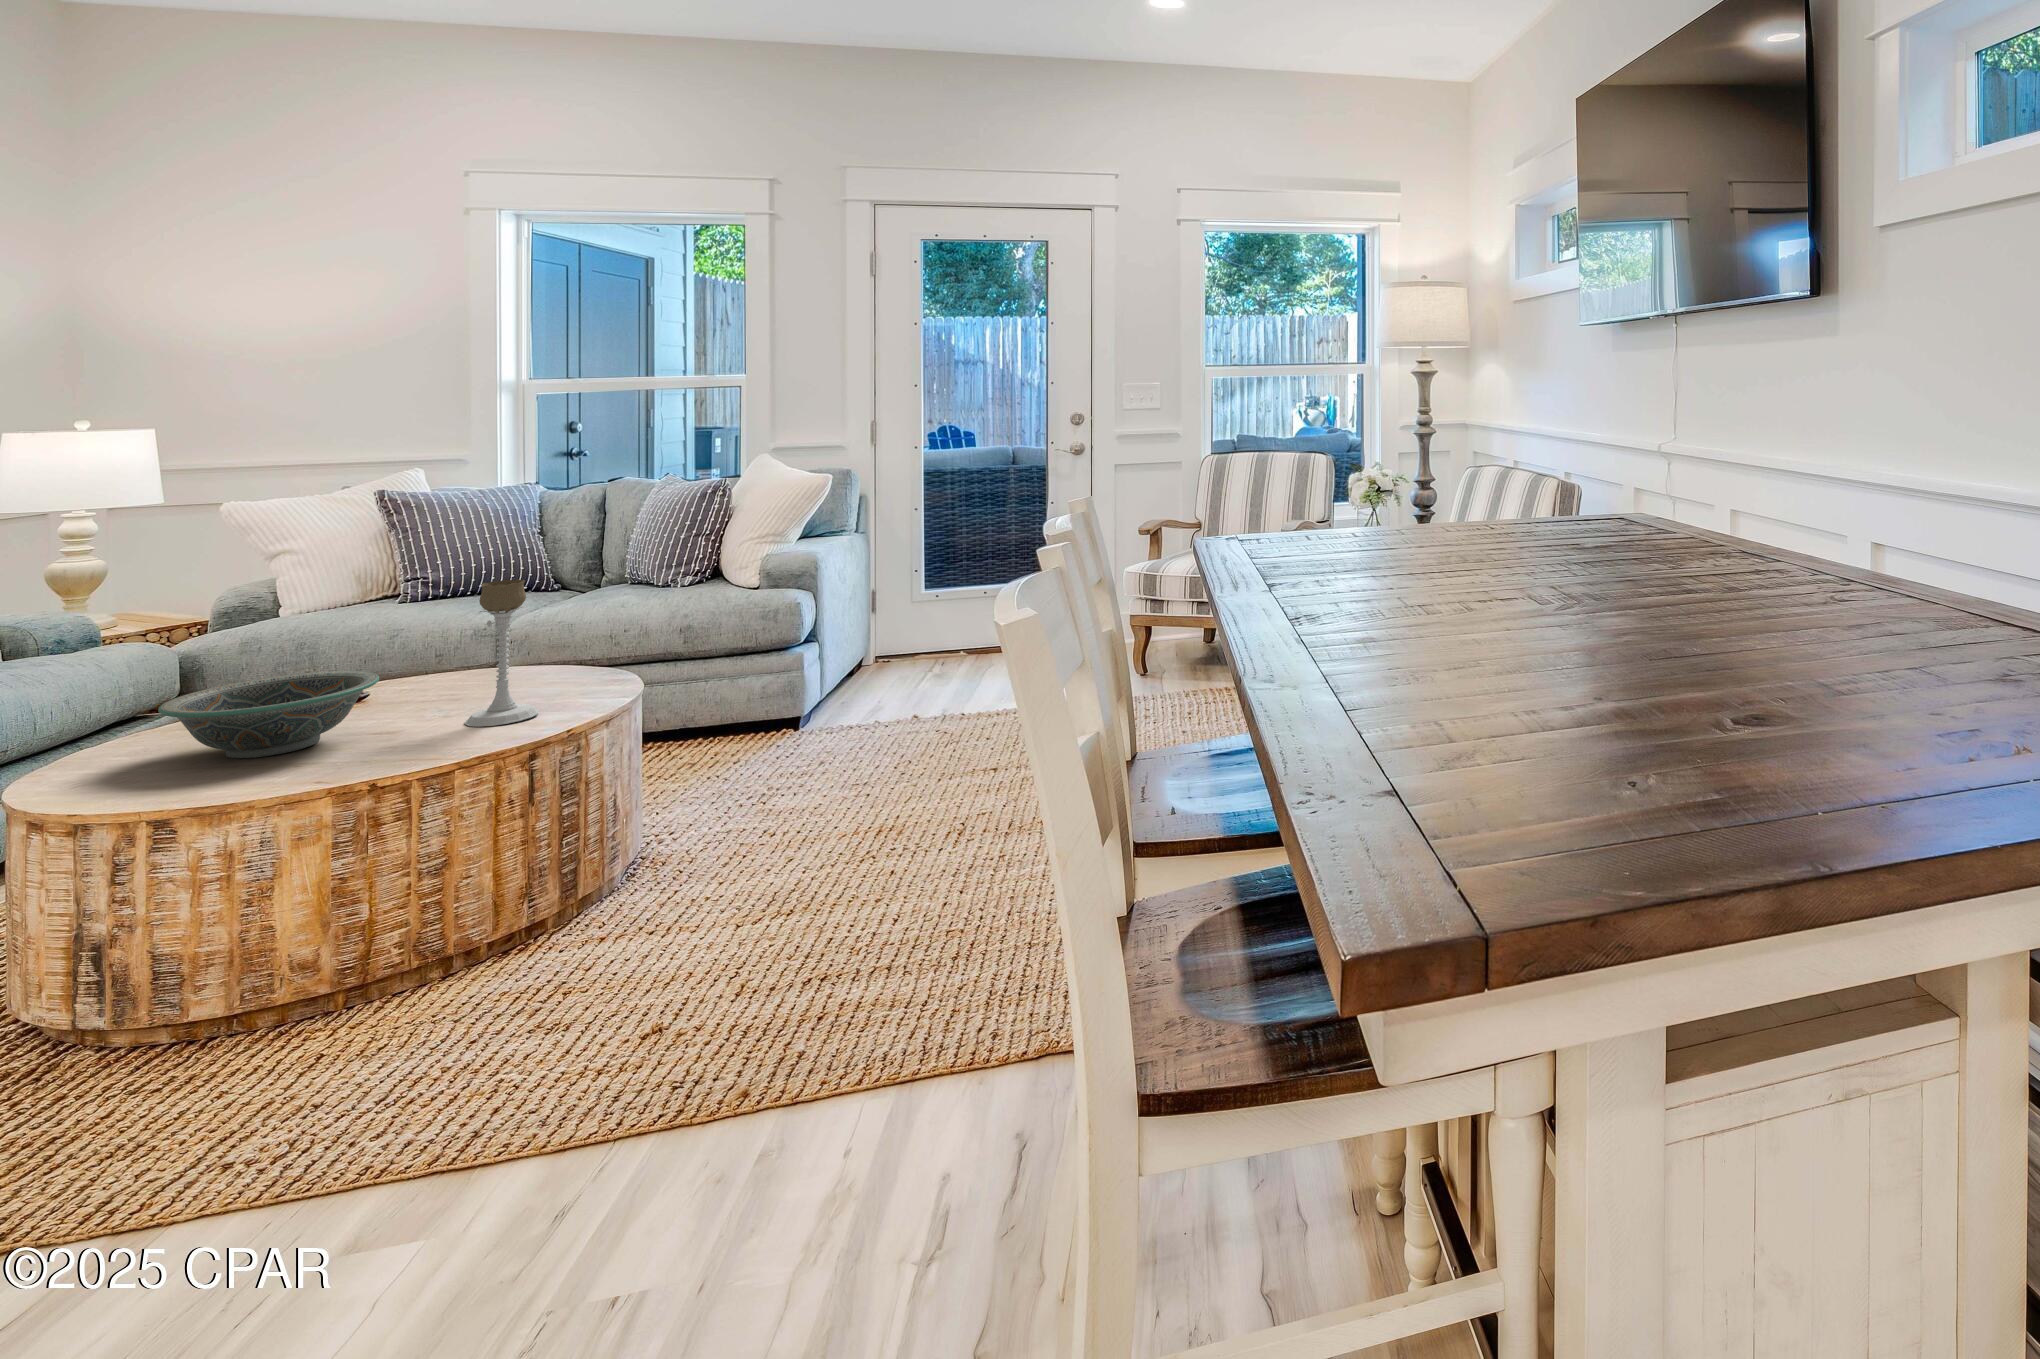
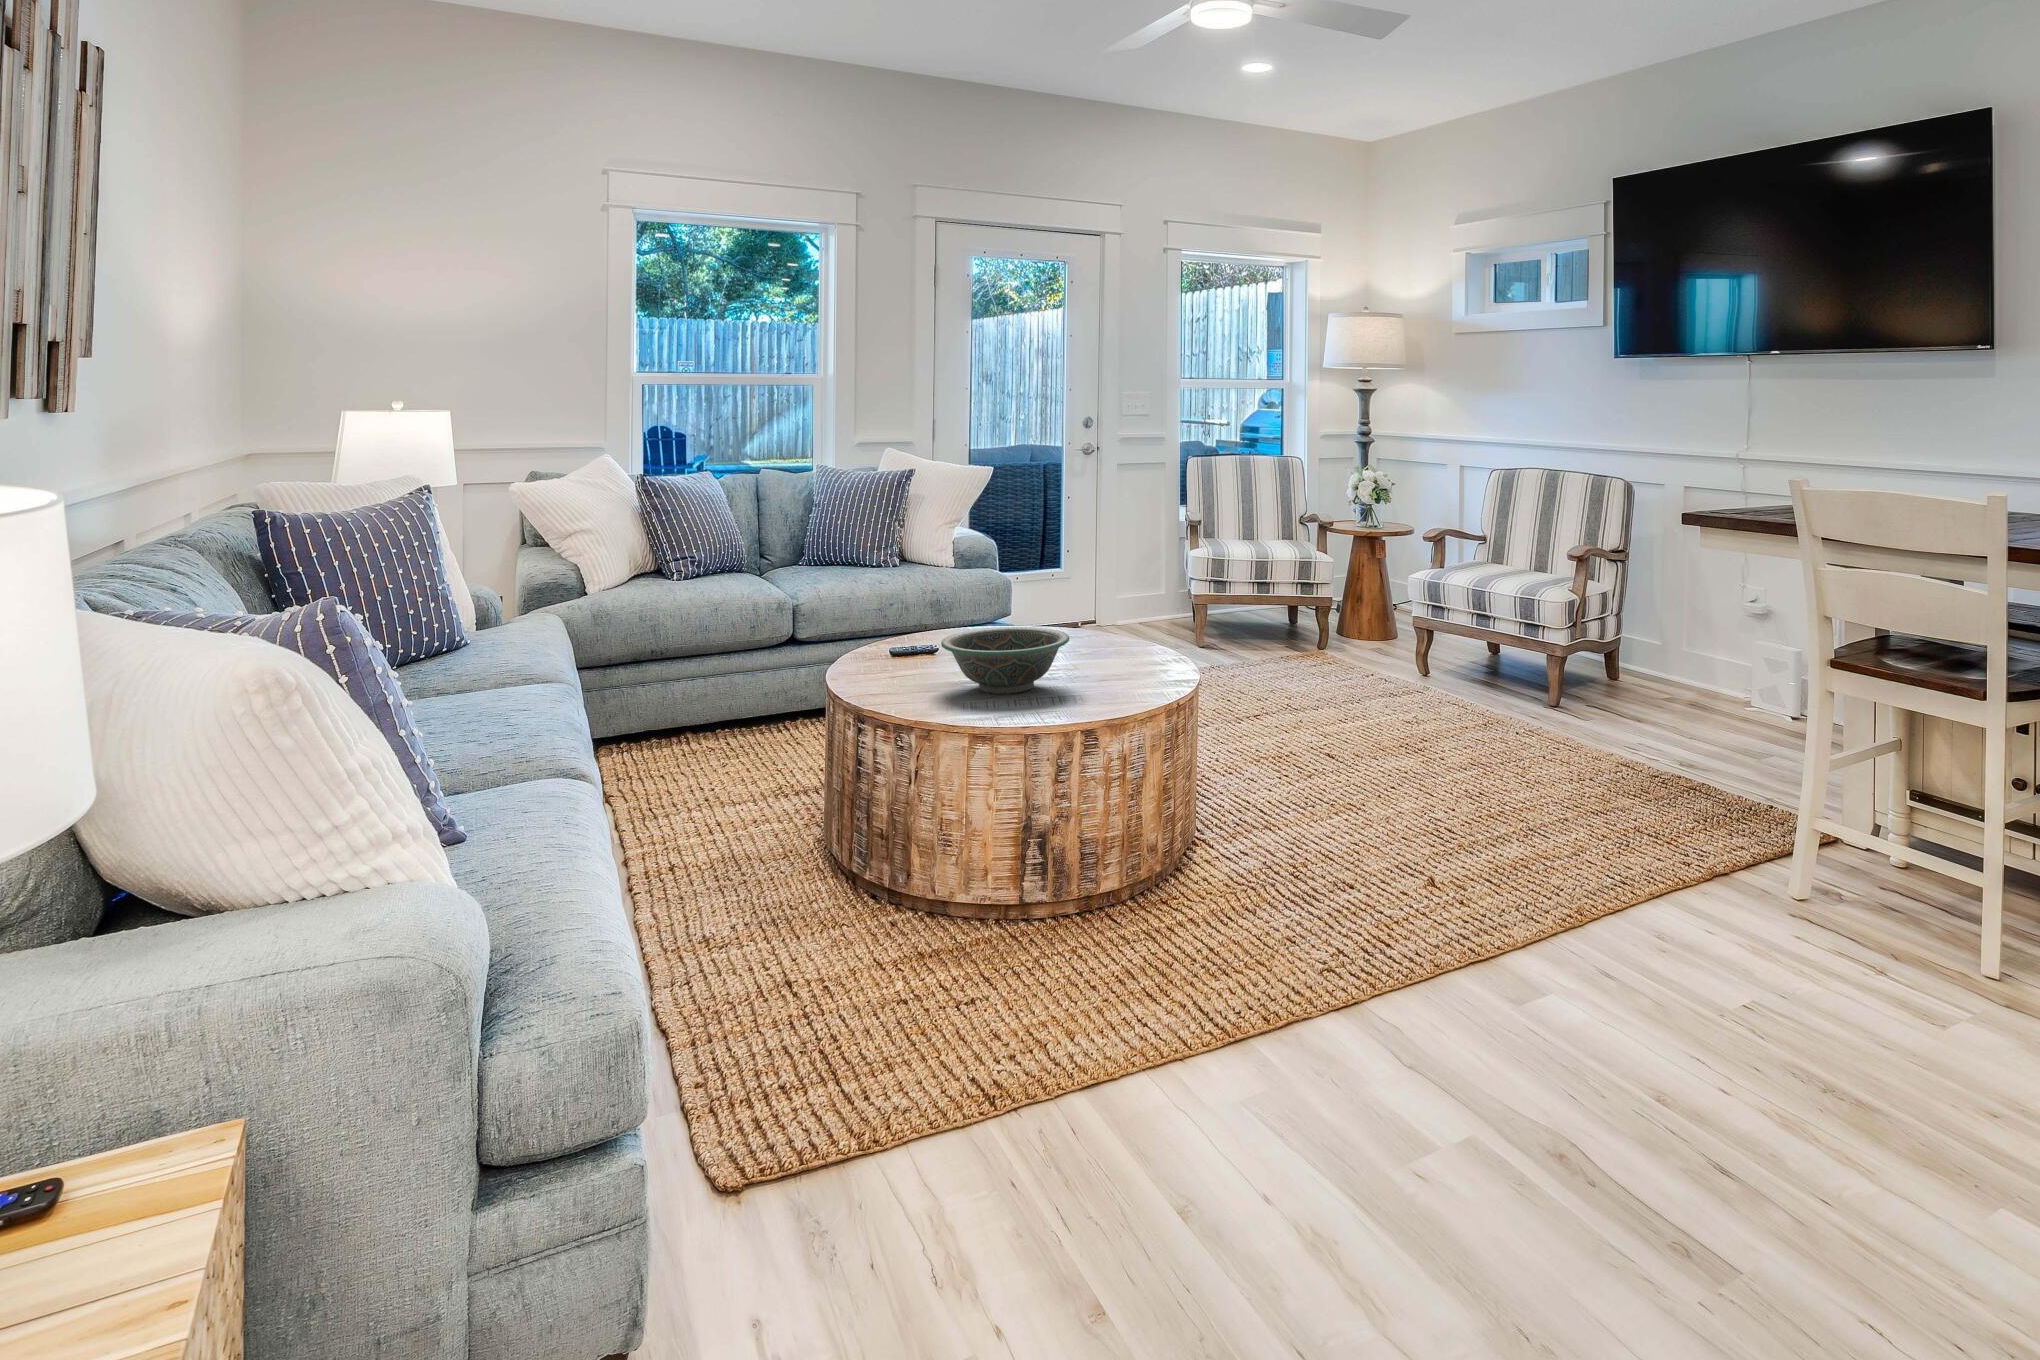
candle holder: present [465,579,539,727] -> none [1075,548,1122,671]

